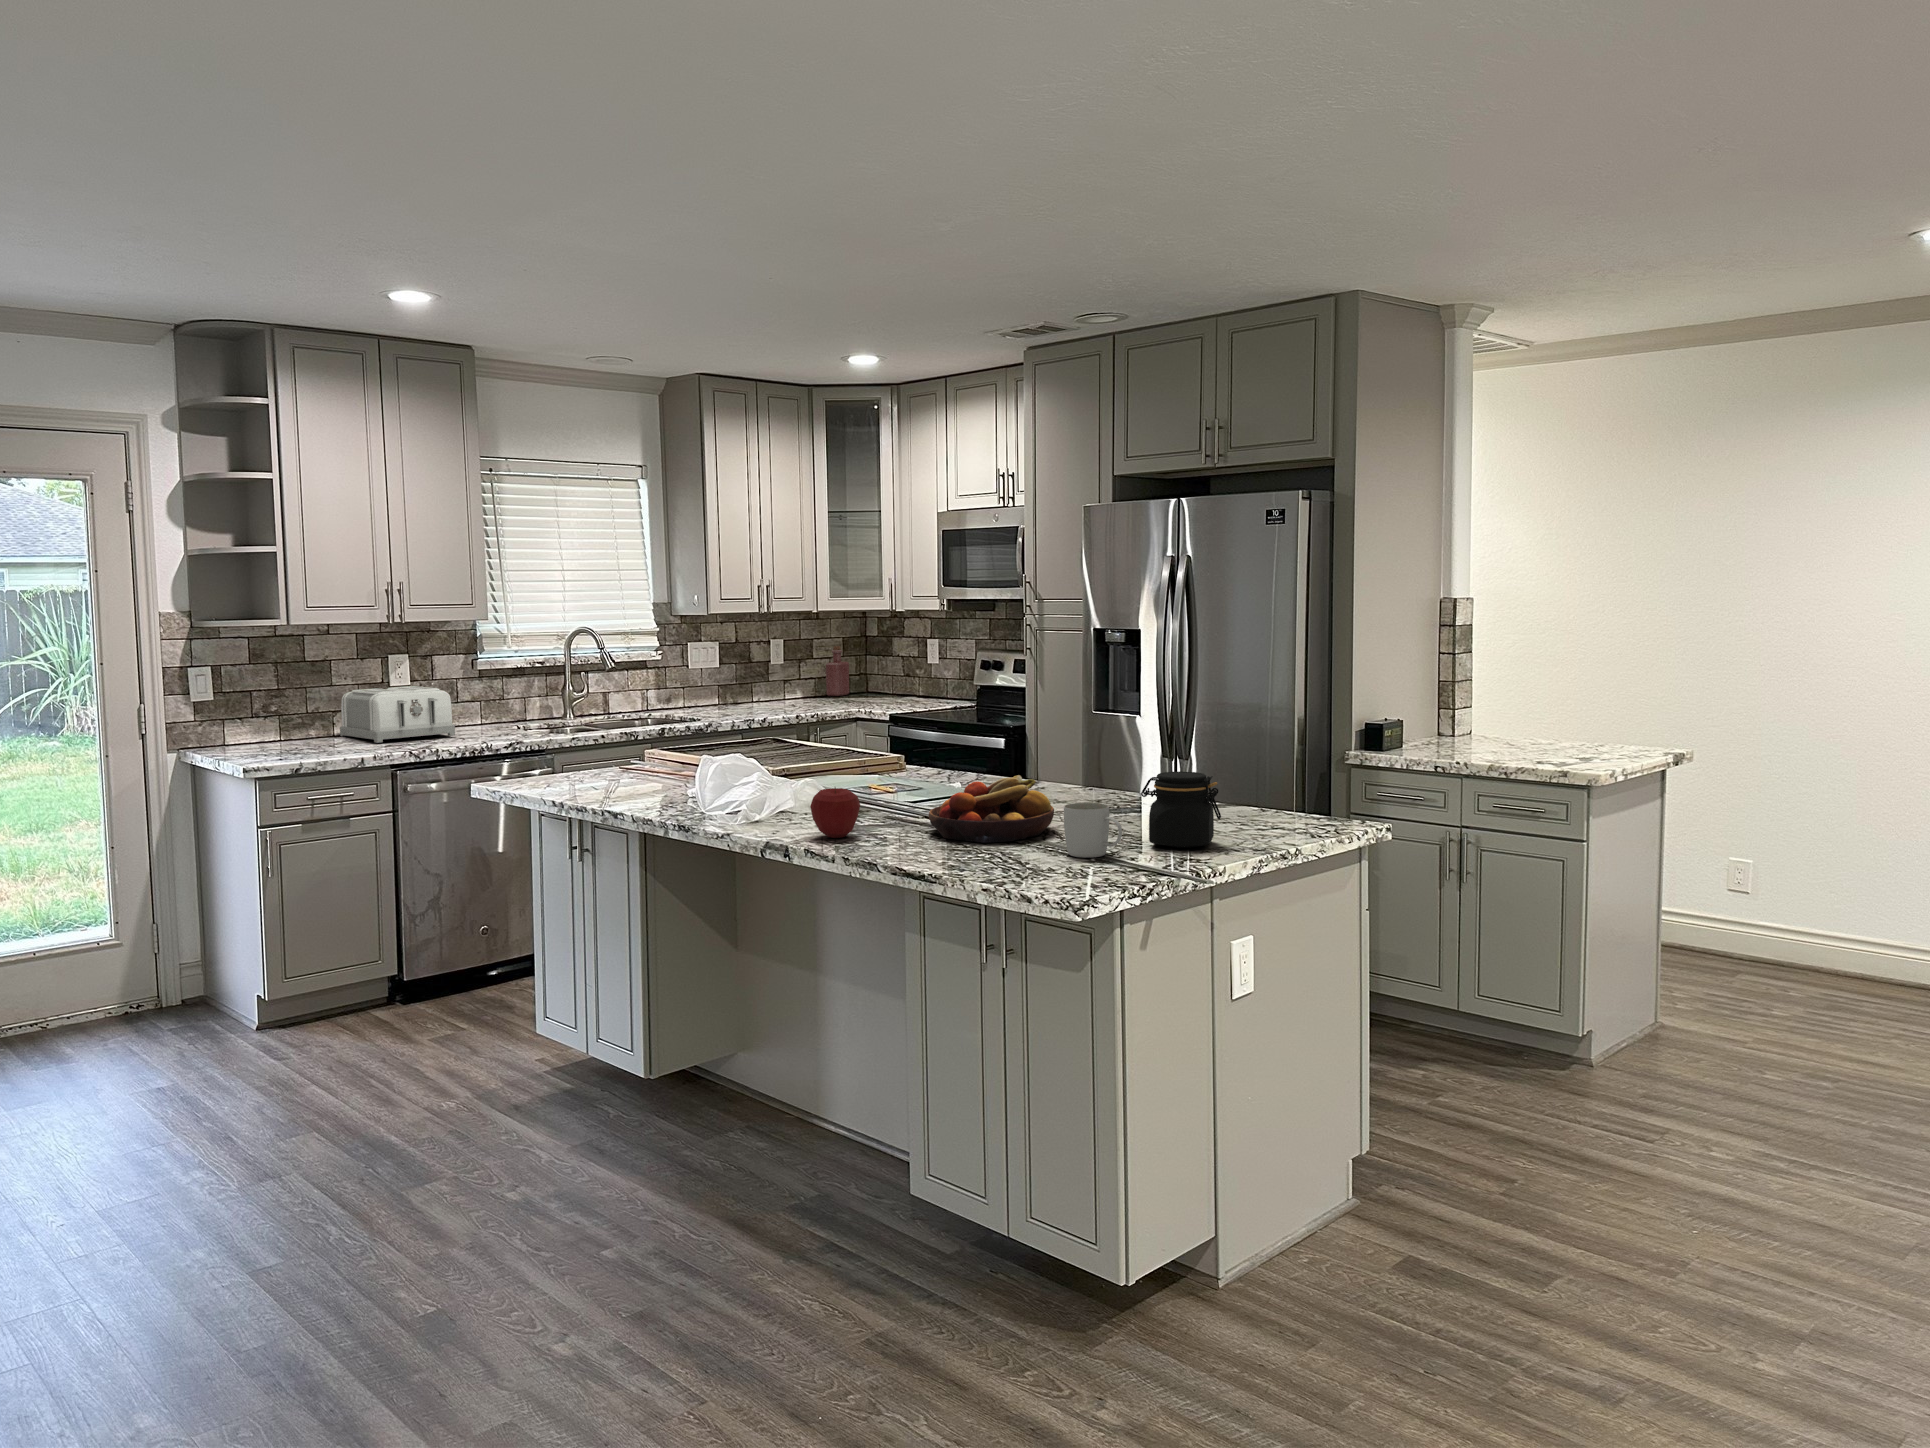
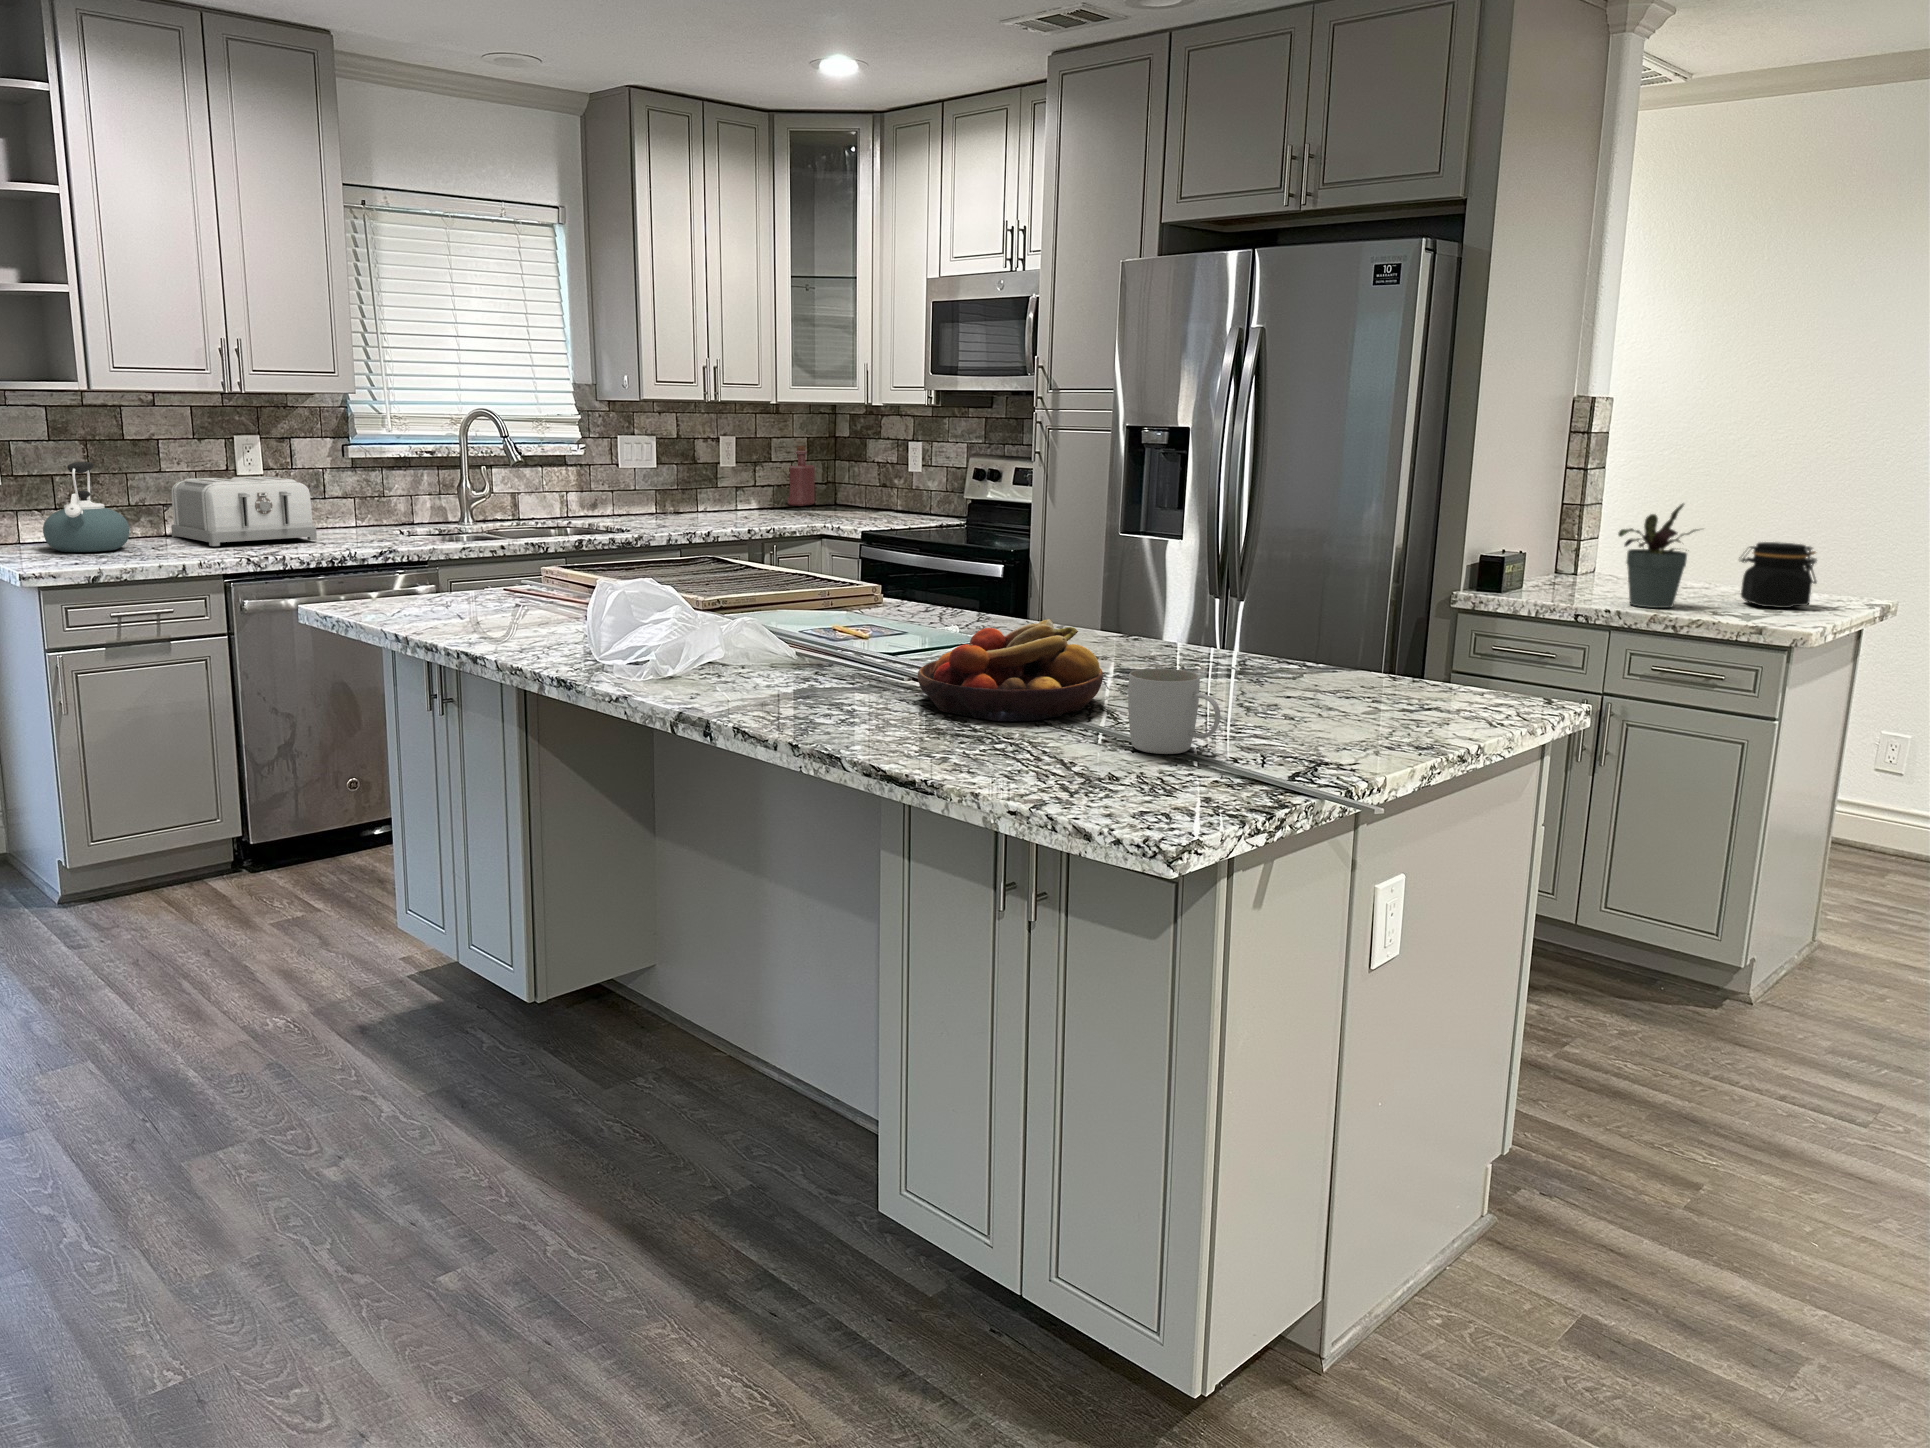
potted plant: none [1464,679,1528,759] -> present [1618,504,1698,608]
kettle: none [250,680,314,750] -> present [43,462,129,552]
jar: present [1141,771,1221,848] -> present [1740,542,1817,608]
apple: present [810,787,860,838] -> none [743,630,818,706]

